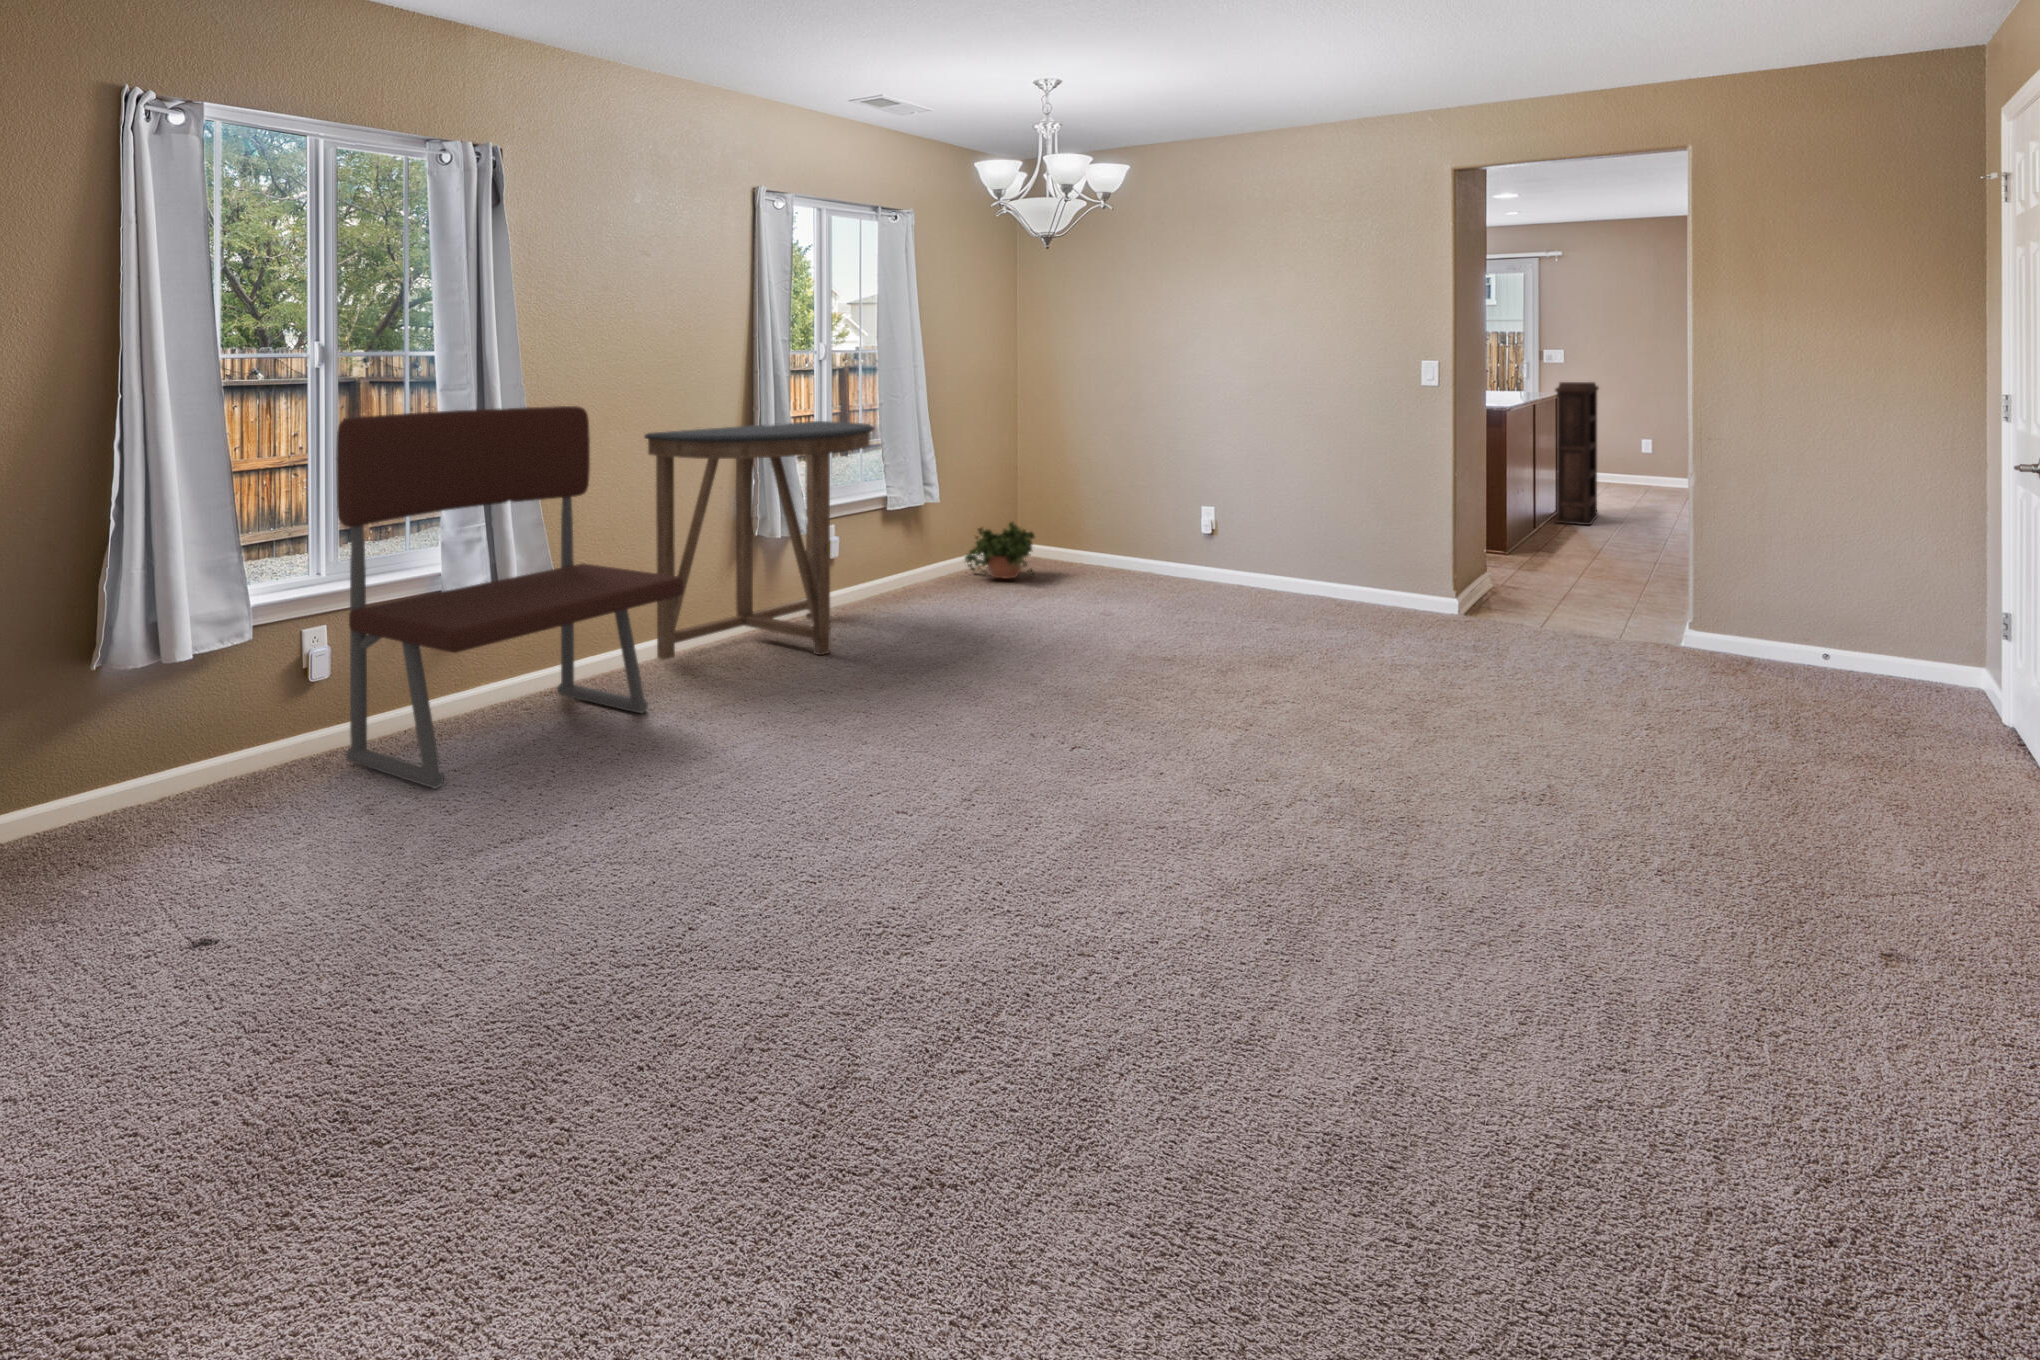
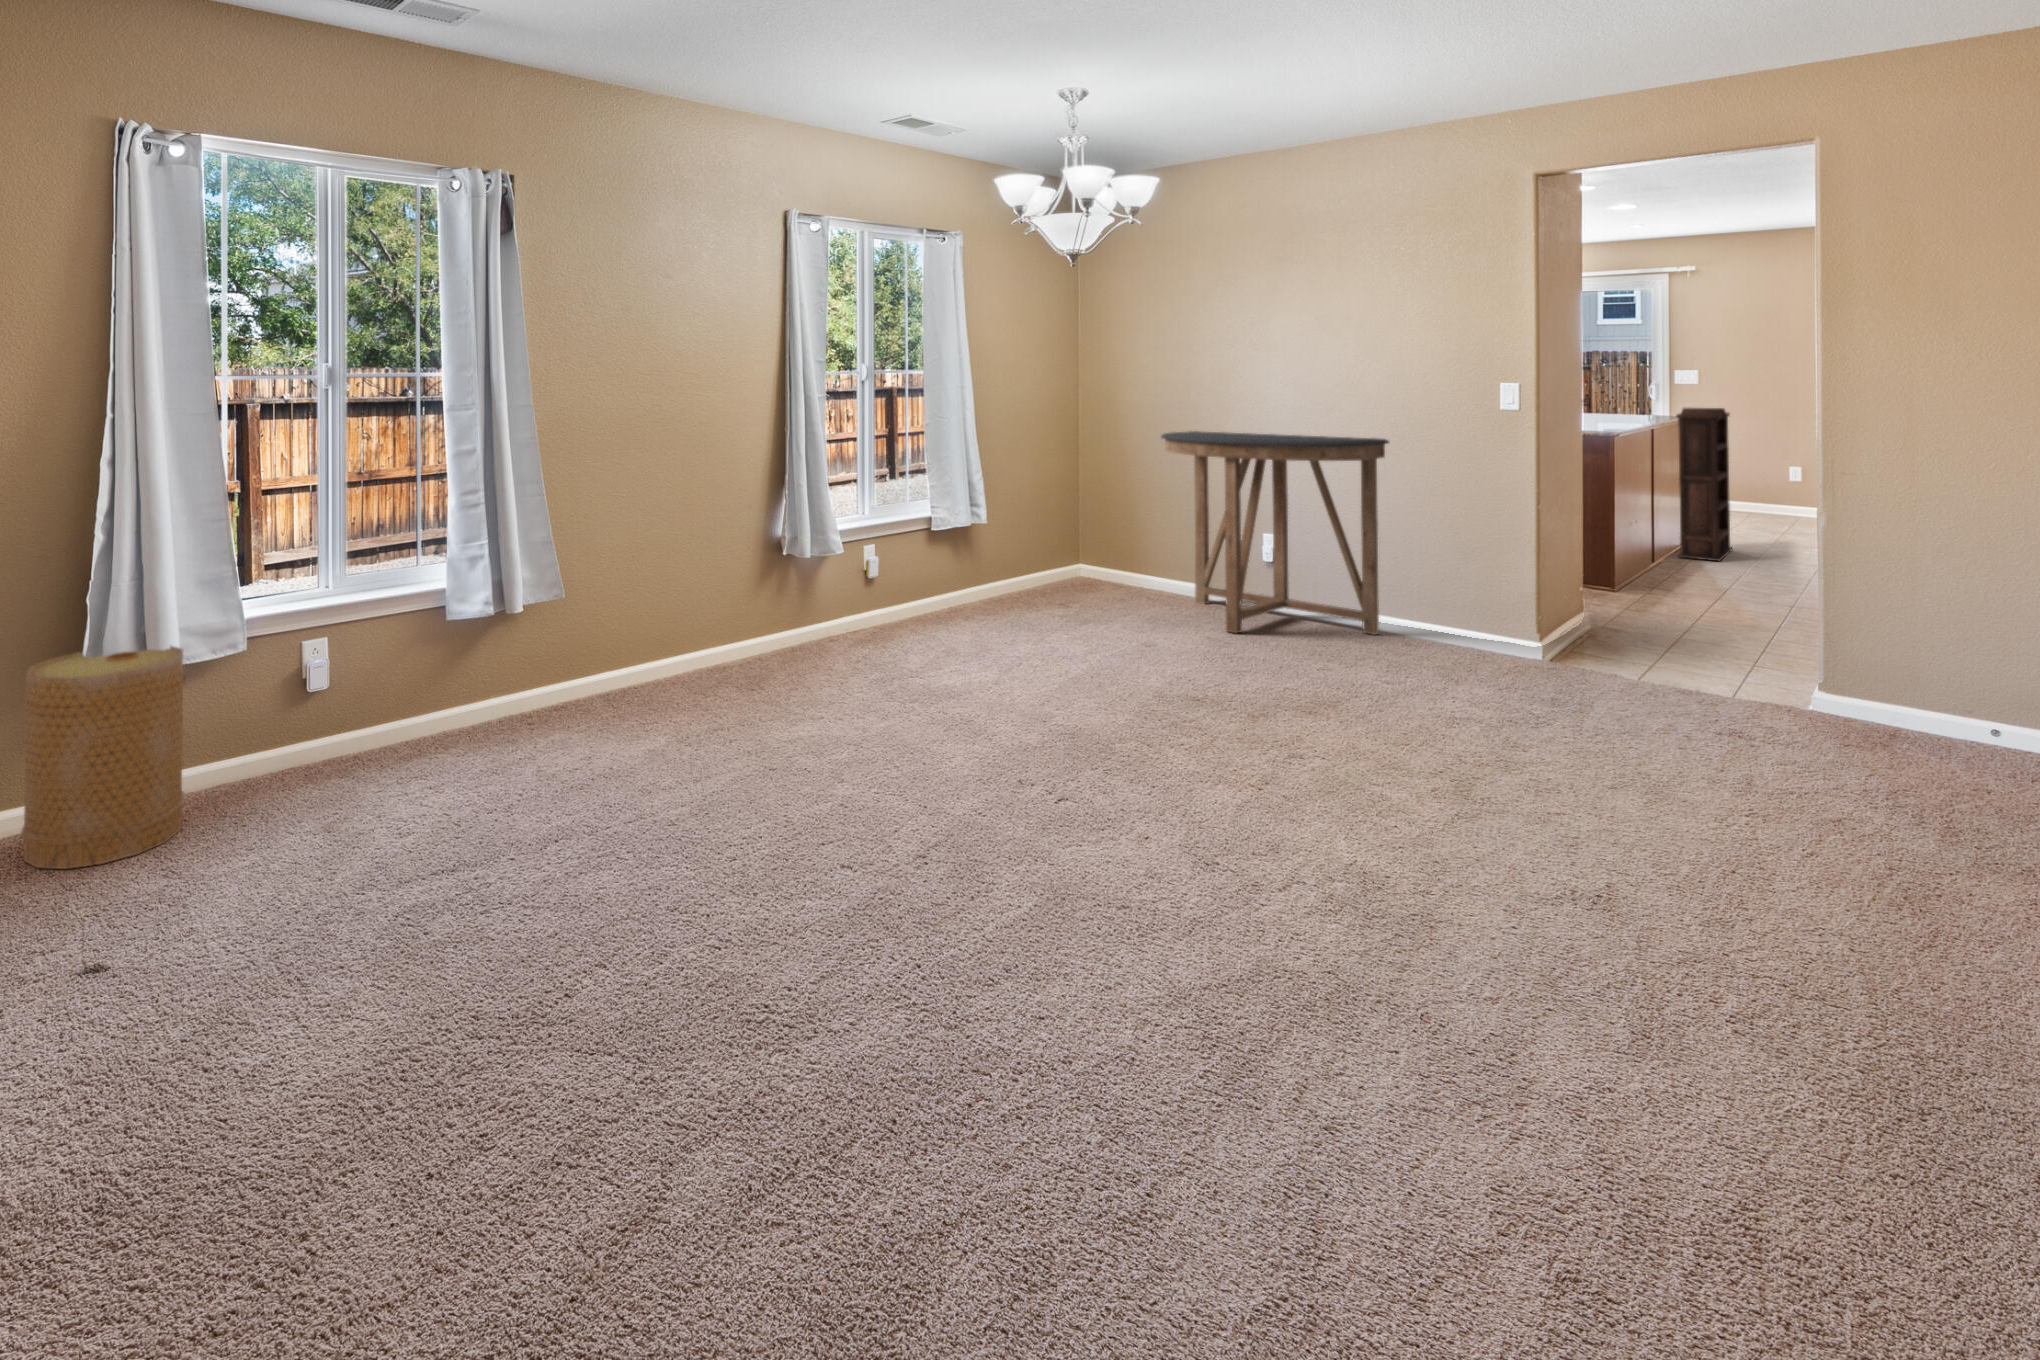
bench: present [336,406,683,788] -> none [325,426,675,806]
console table: present [644,421,874,660] -> present [1161,431,1389,635]
potted plant: present [965,522,1035,578] -> none [1019,544,1094,604]
basket: none [60,636,221,863] -> present [21,646,186,869]

